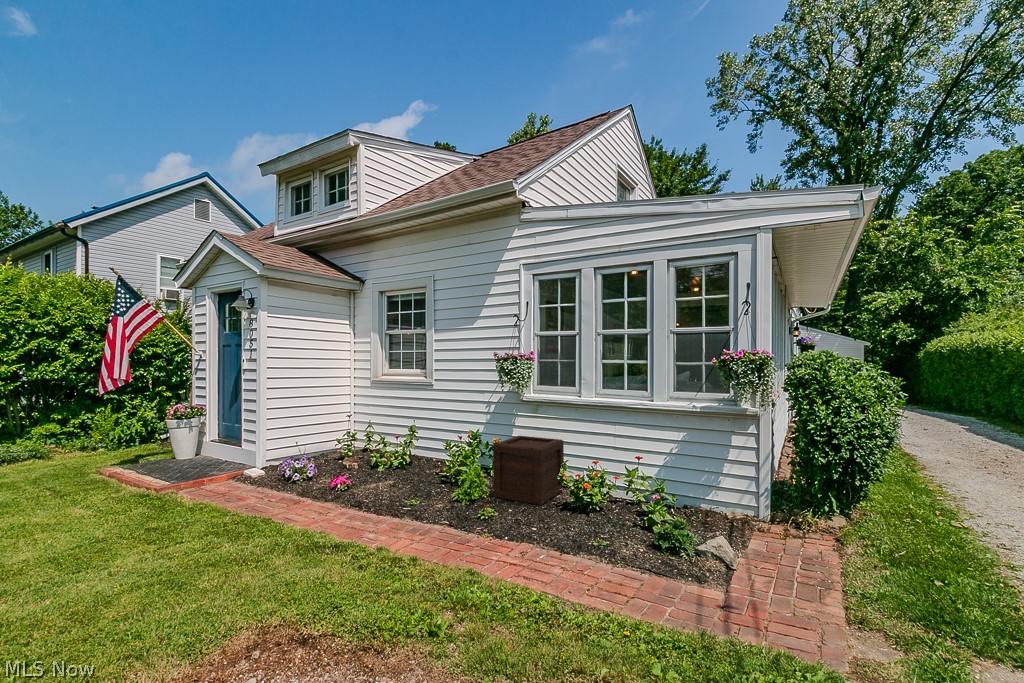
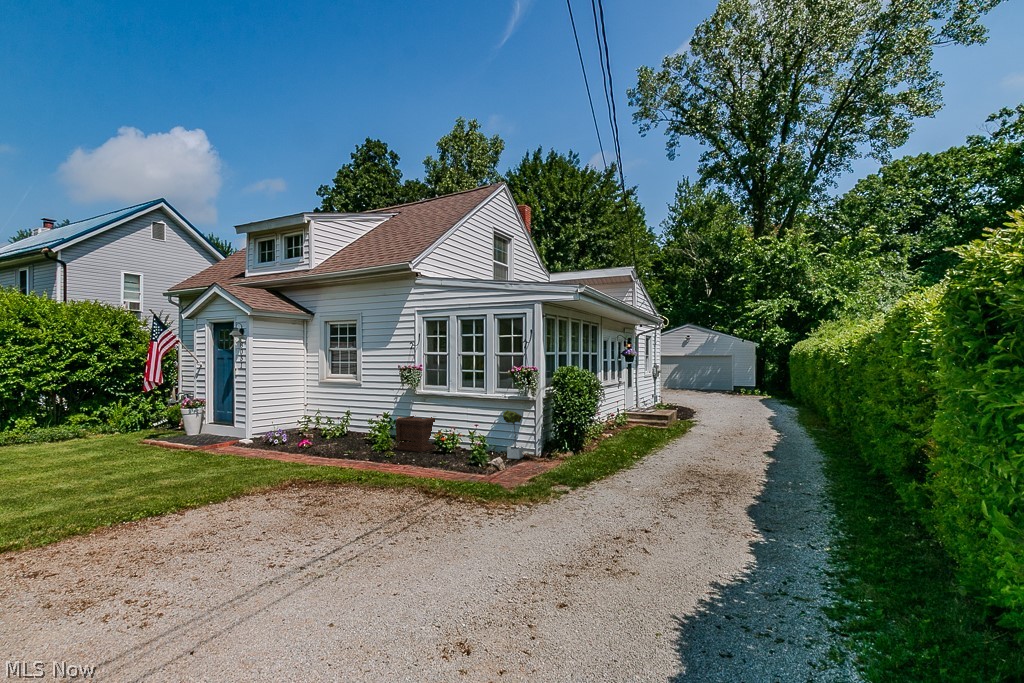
potted tree: none [705,436,748,534] -> present [503,410,524,459]

